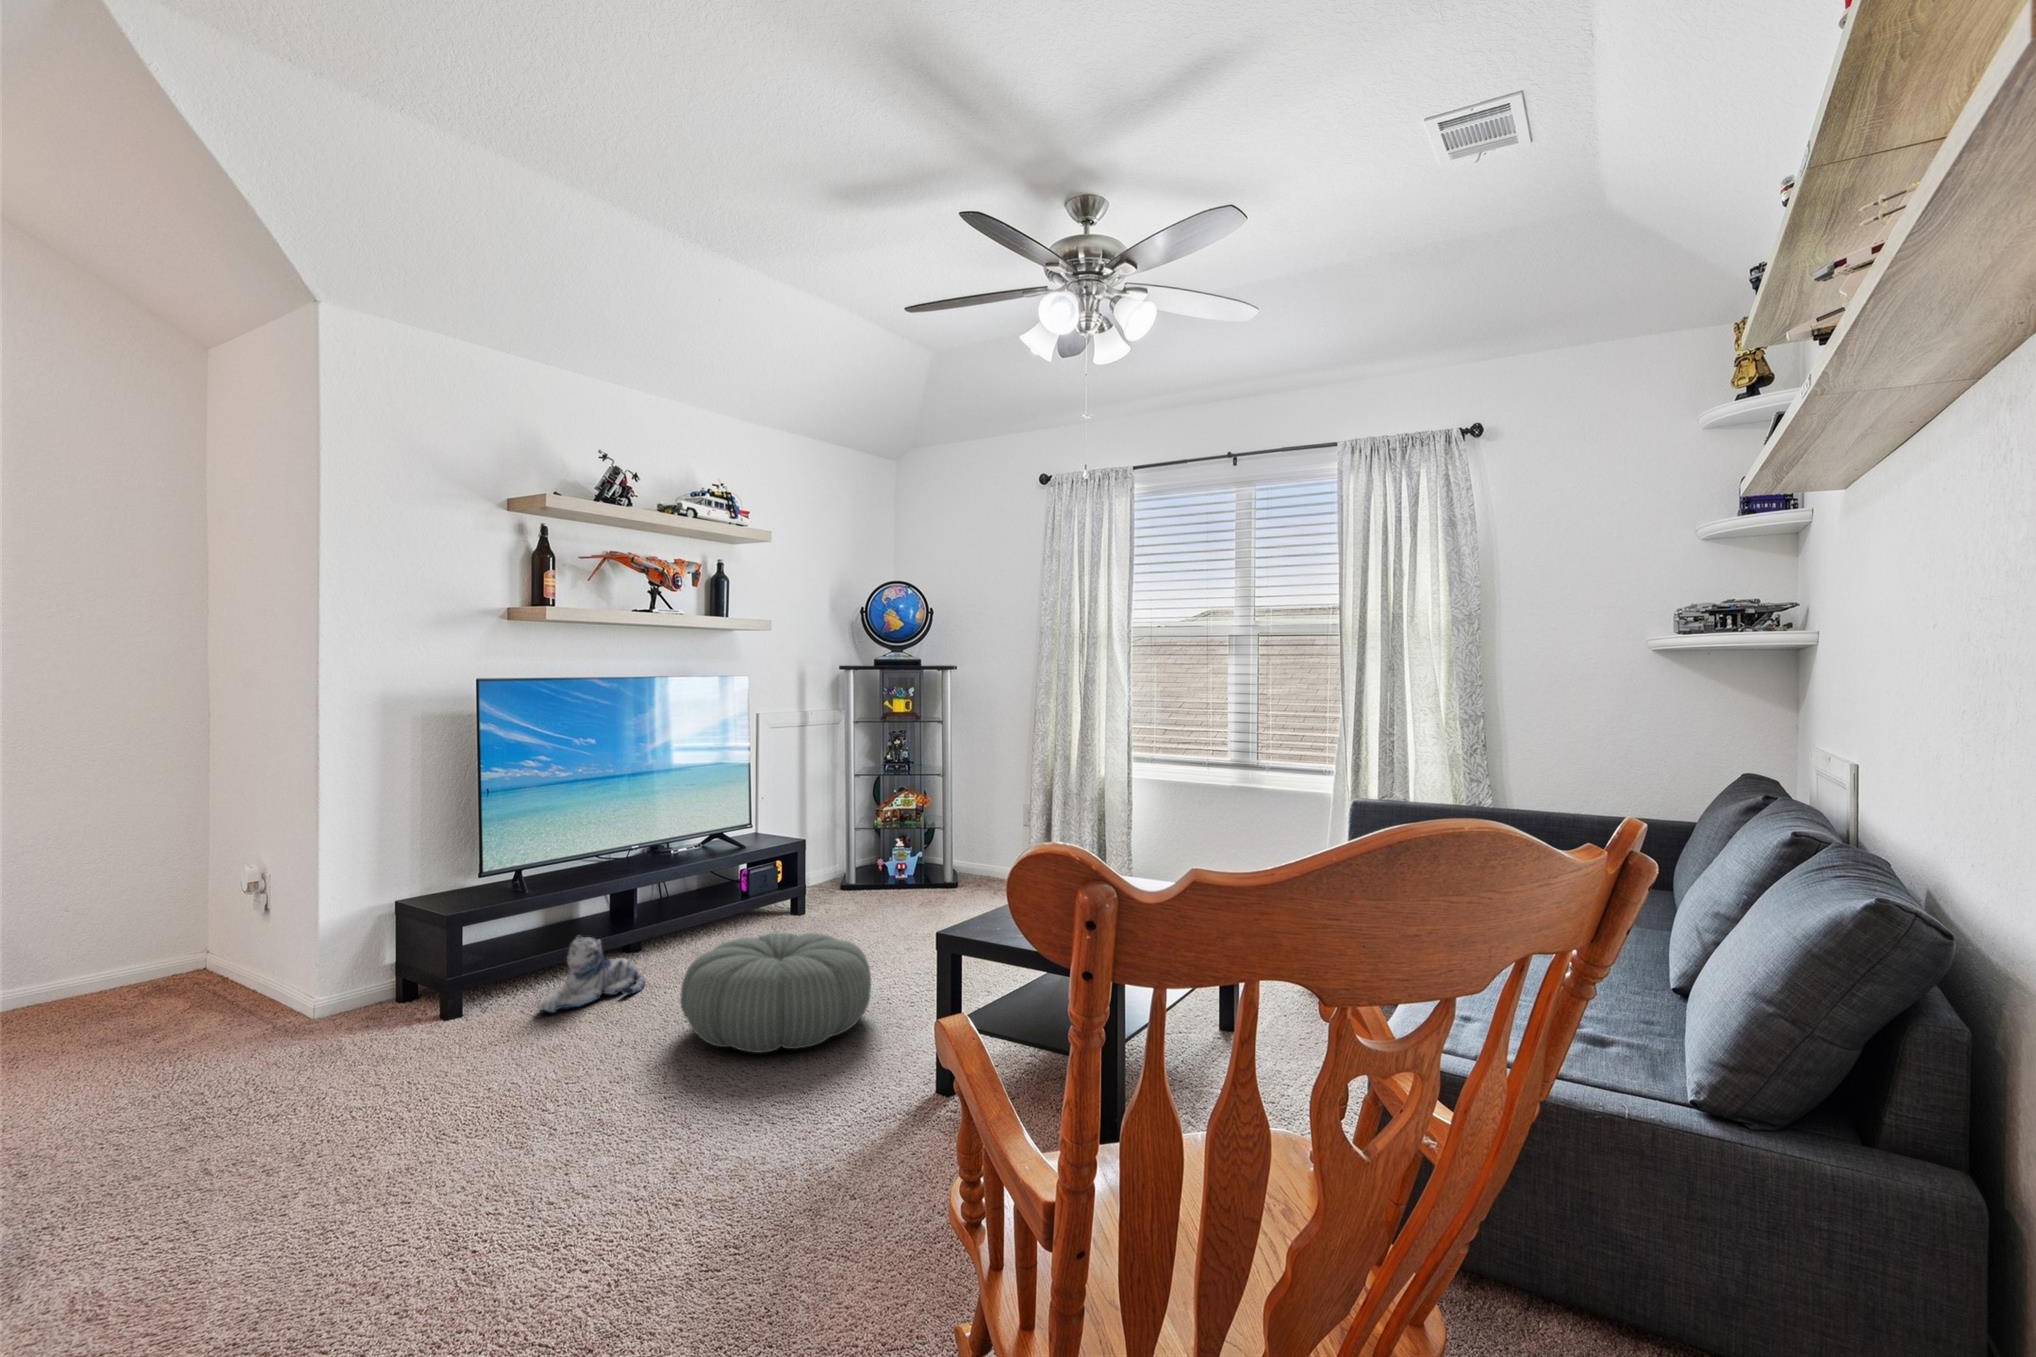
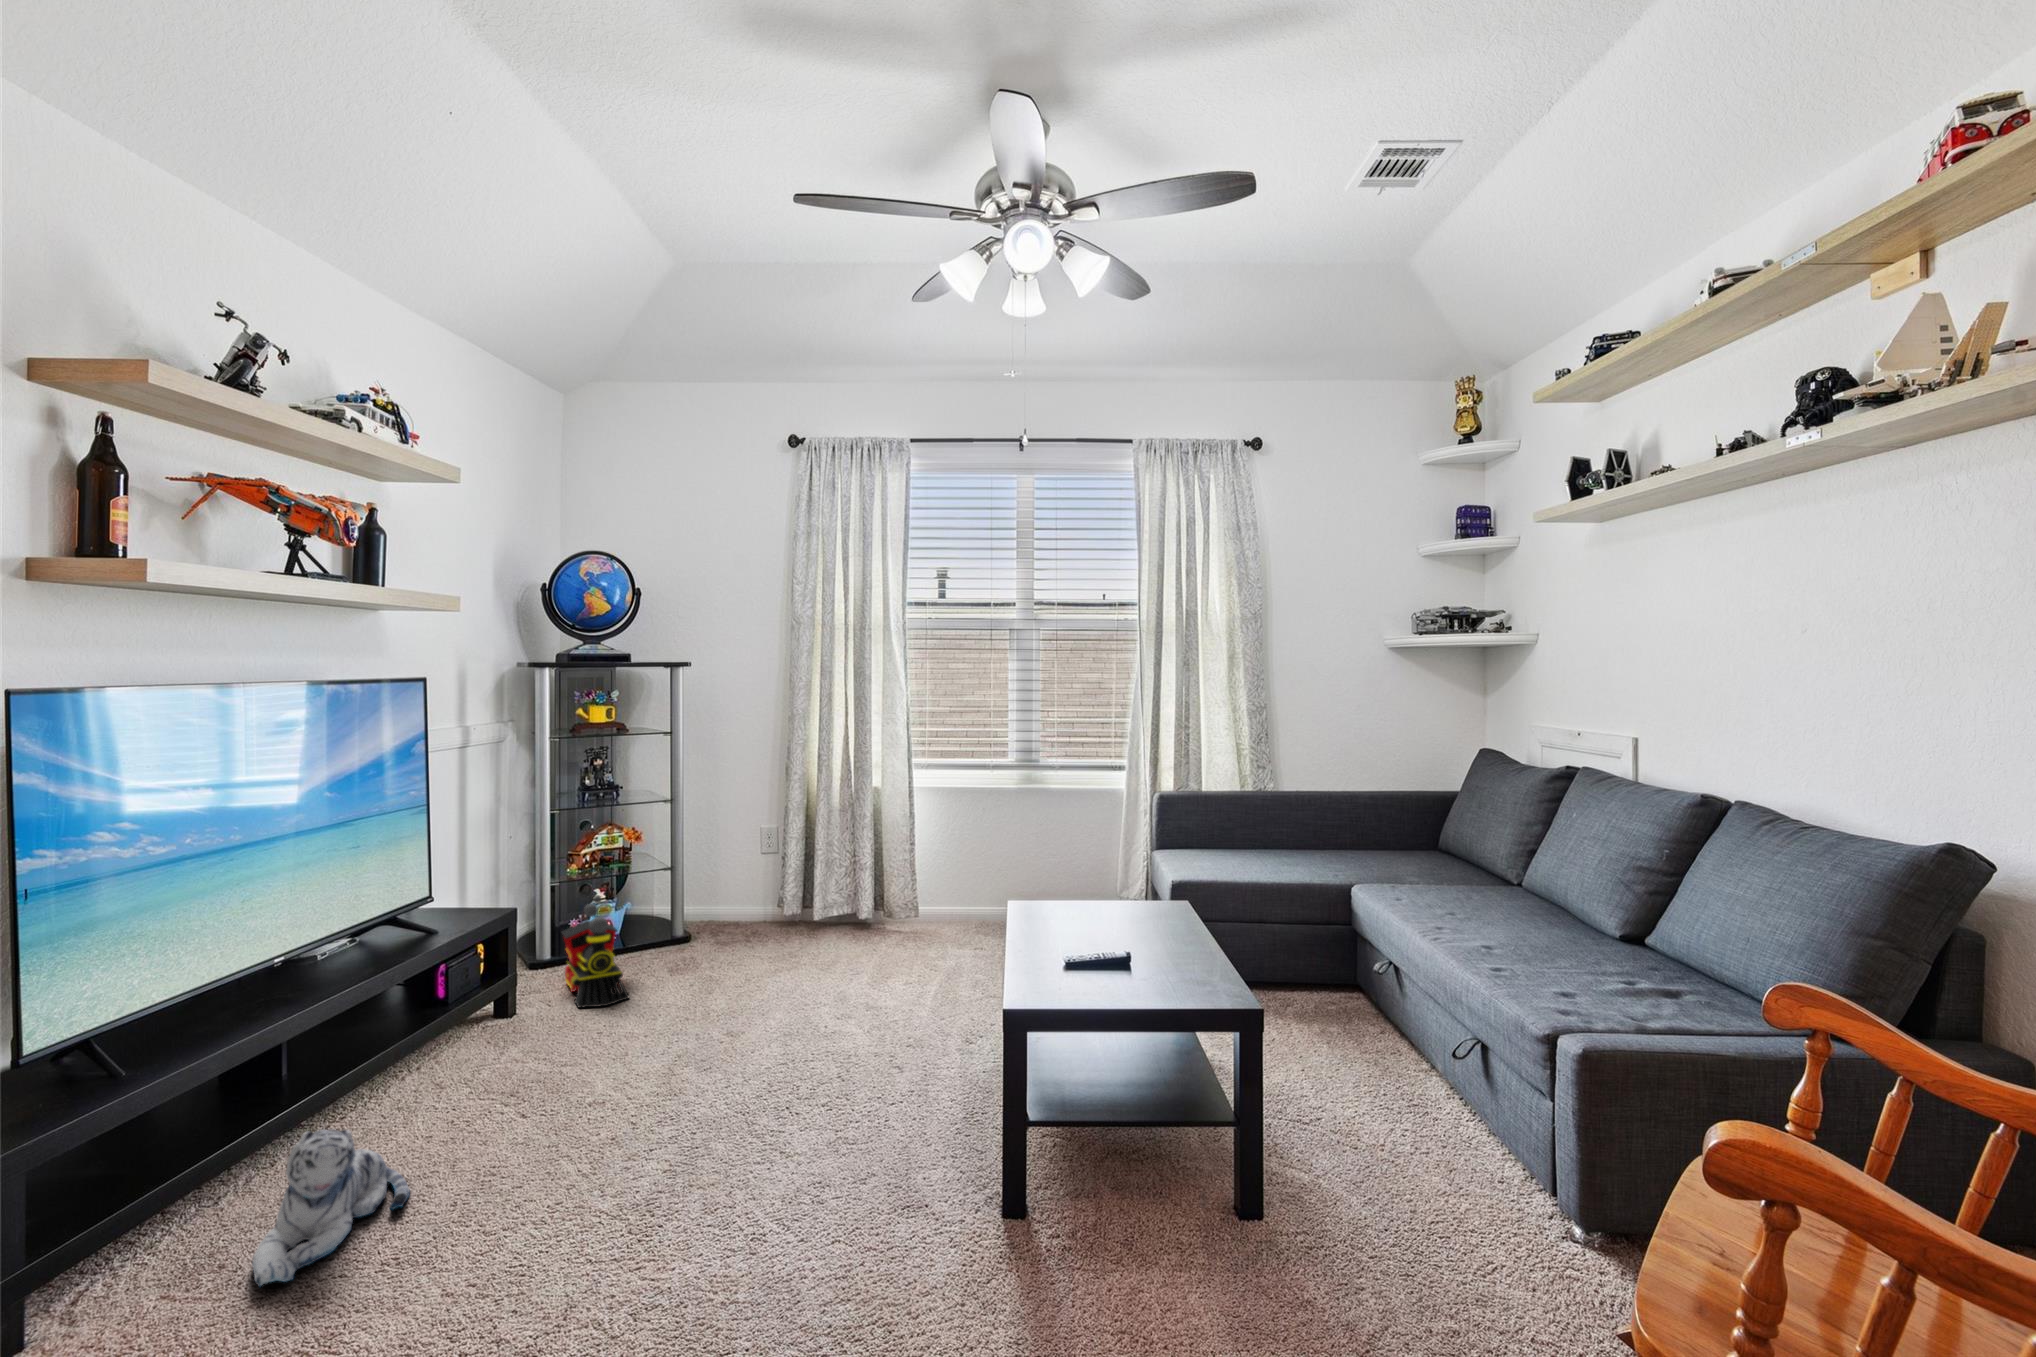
toy train: none [835,838,880,918] -> present [562,895,629,1008]
pouf: present [680,933,871,1053] -> none [580,1038,857,1243]

